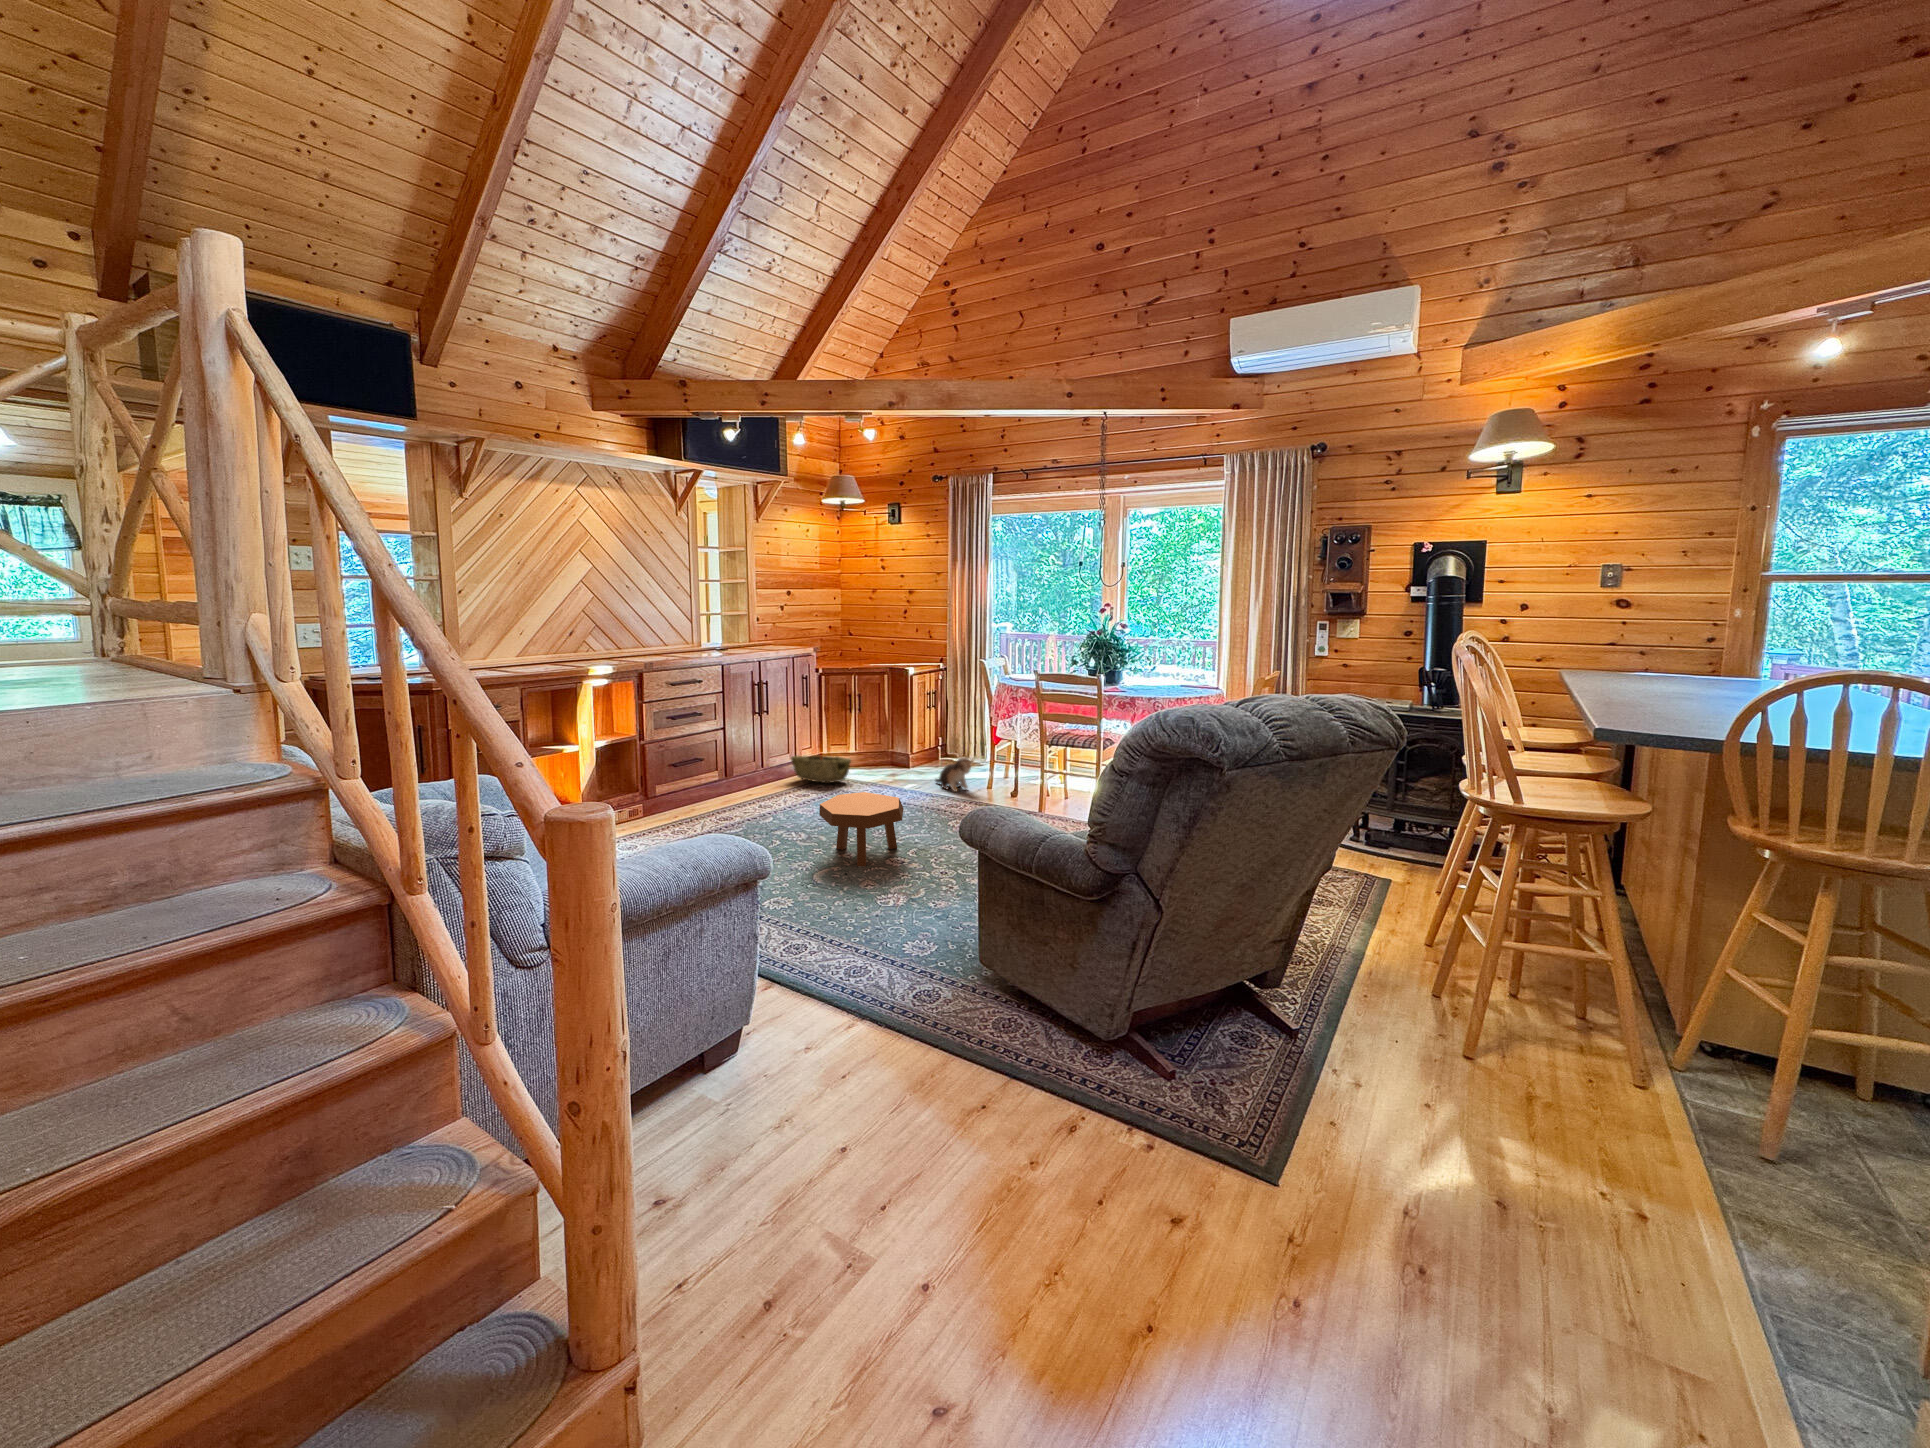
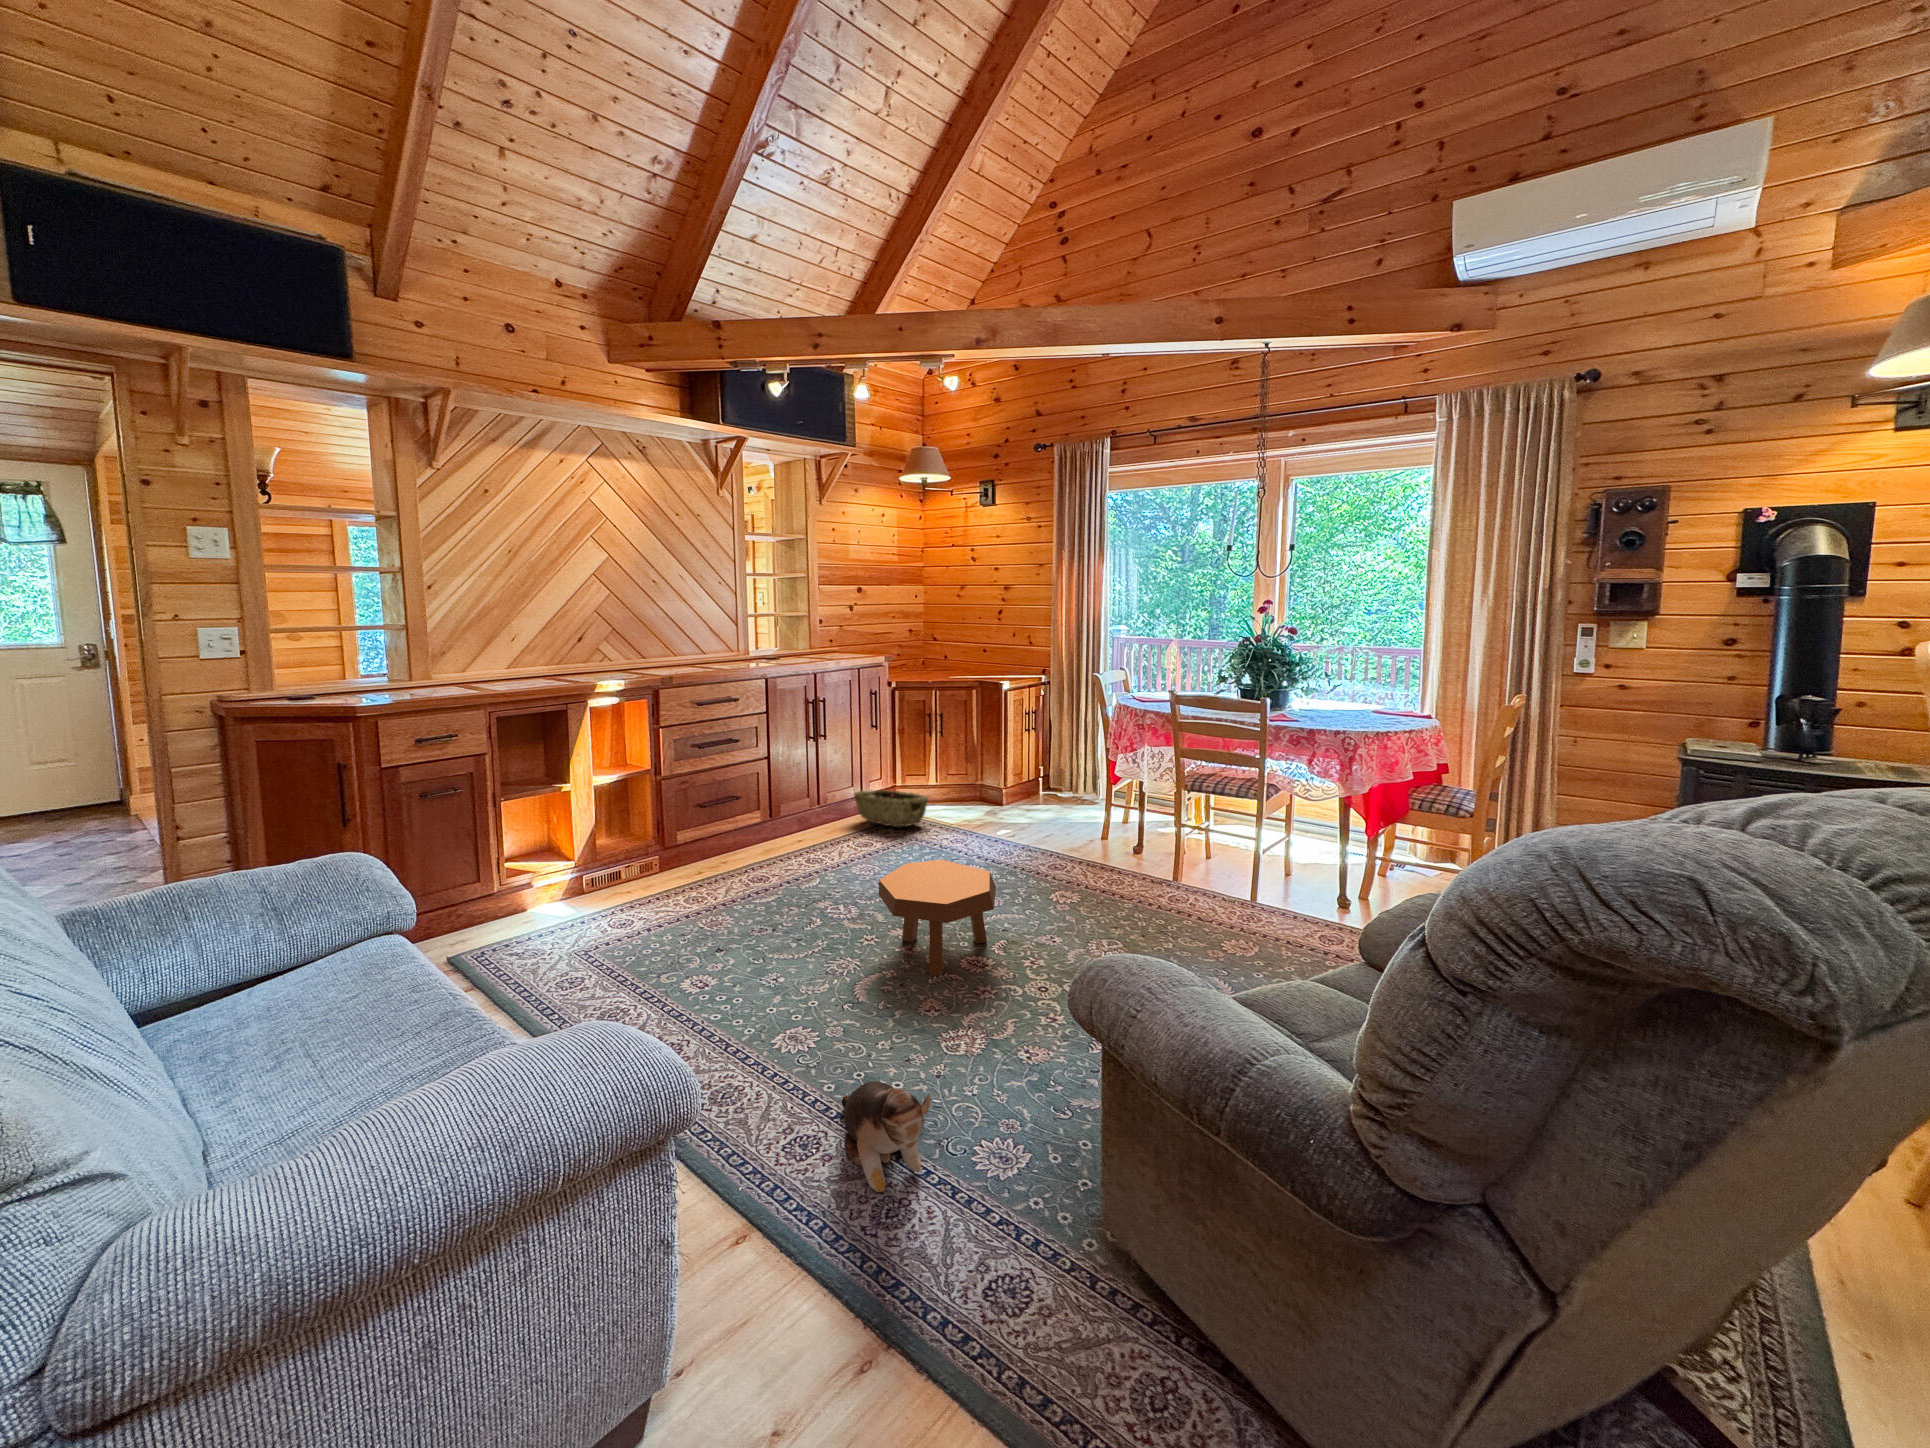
plush toy: present [935,757,973,792] -> present [842,1081,930,1192]

